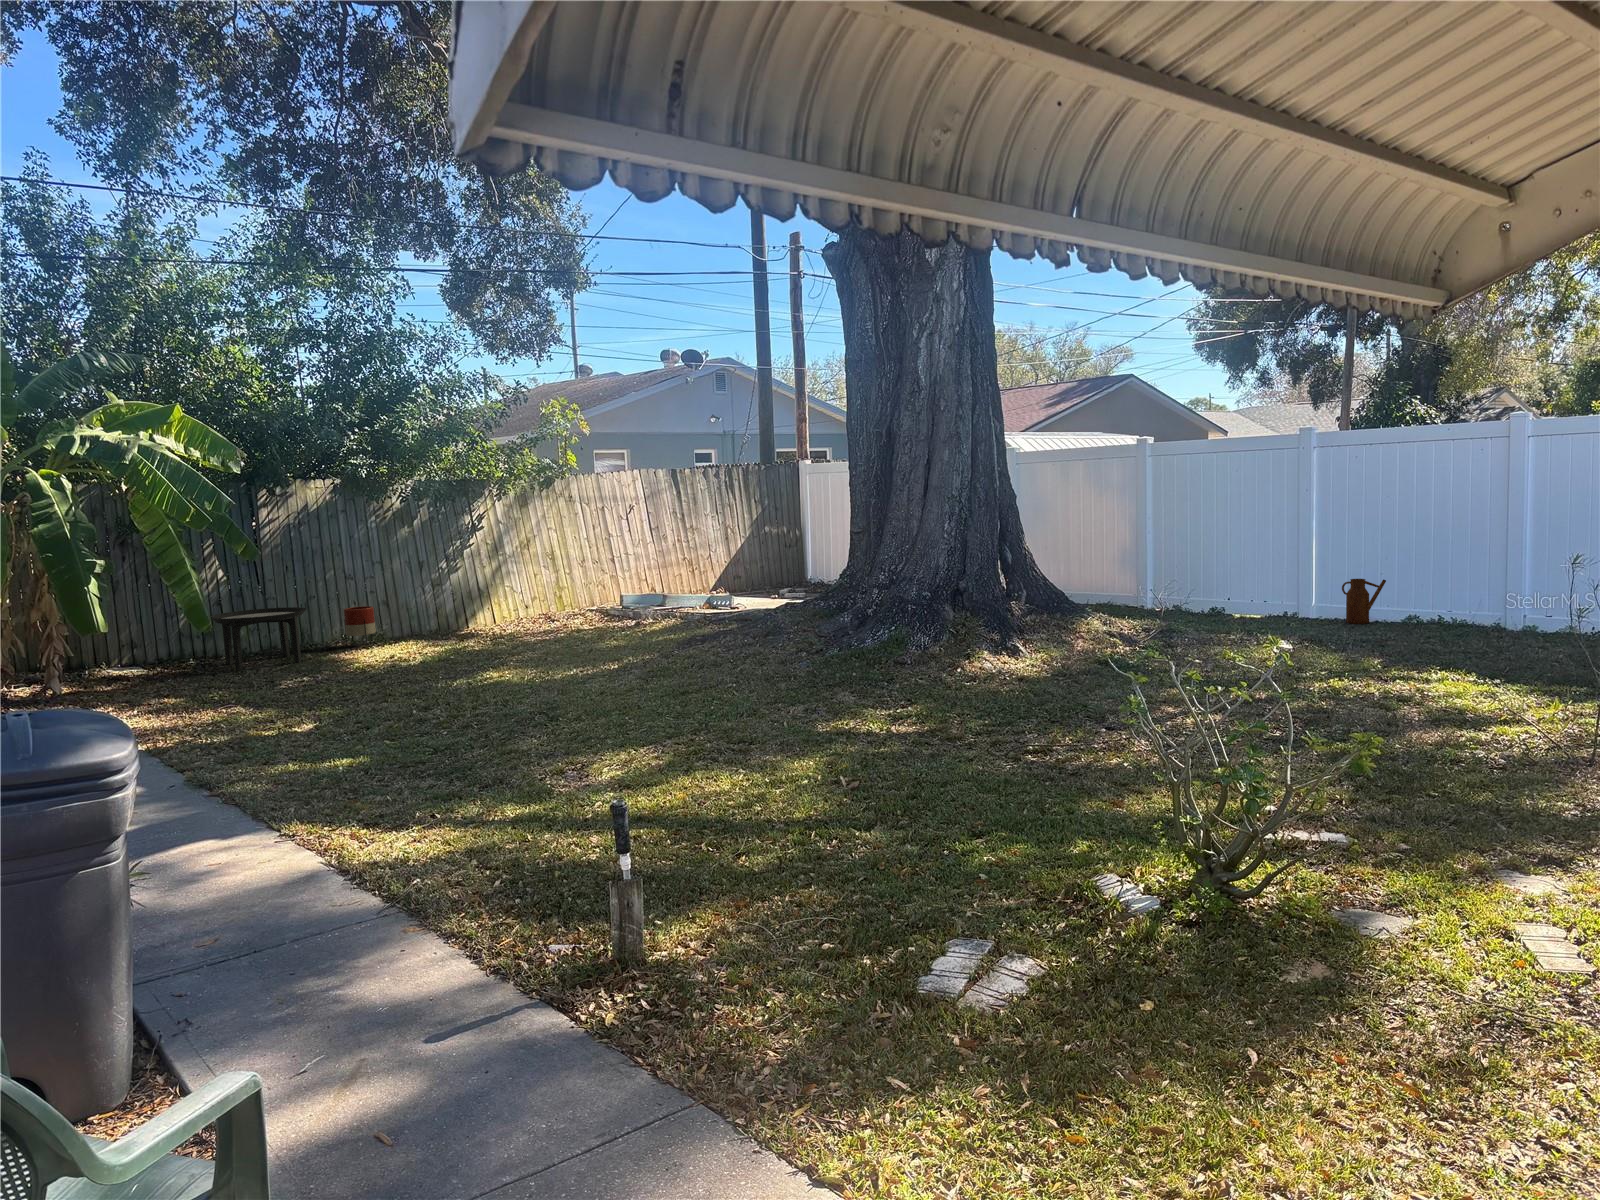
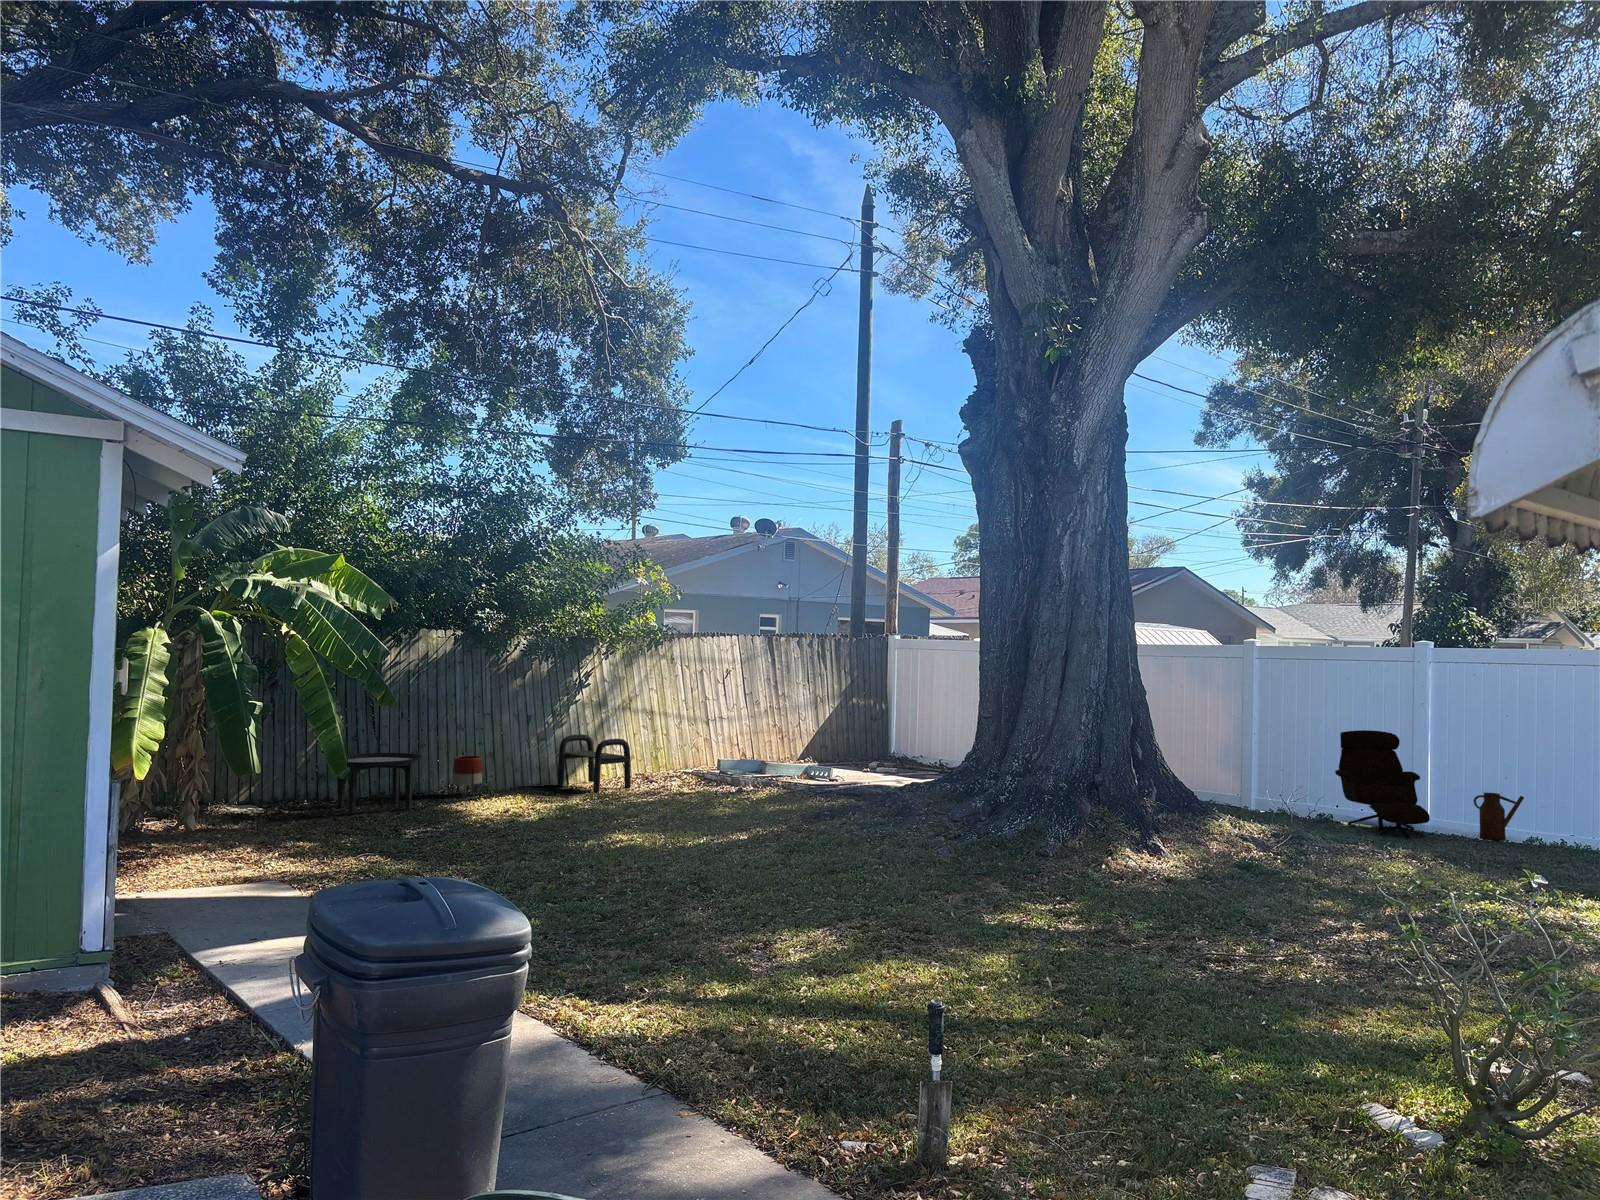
lounge chair: none [1216,526,1298,627] -> present [1335,730,1430,838]
bench: none [455,579,531,635] -> present [557,734,631,792]

